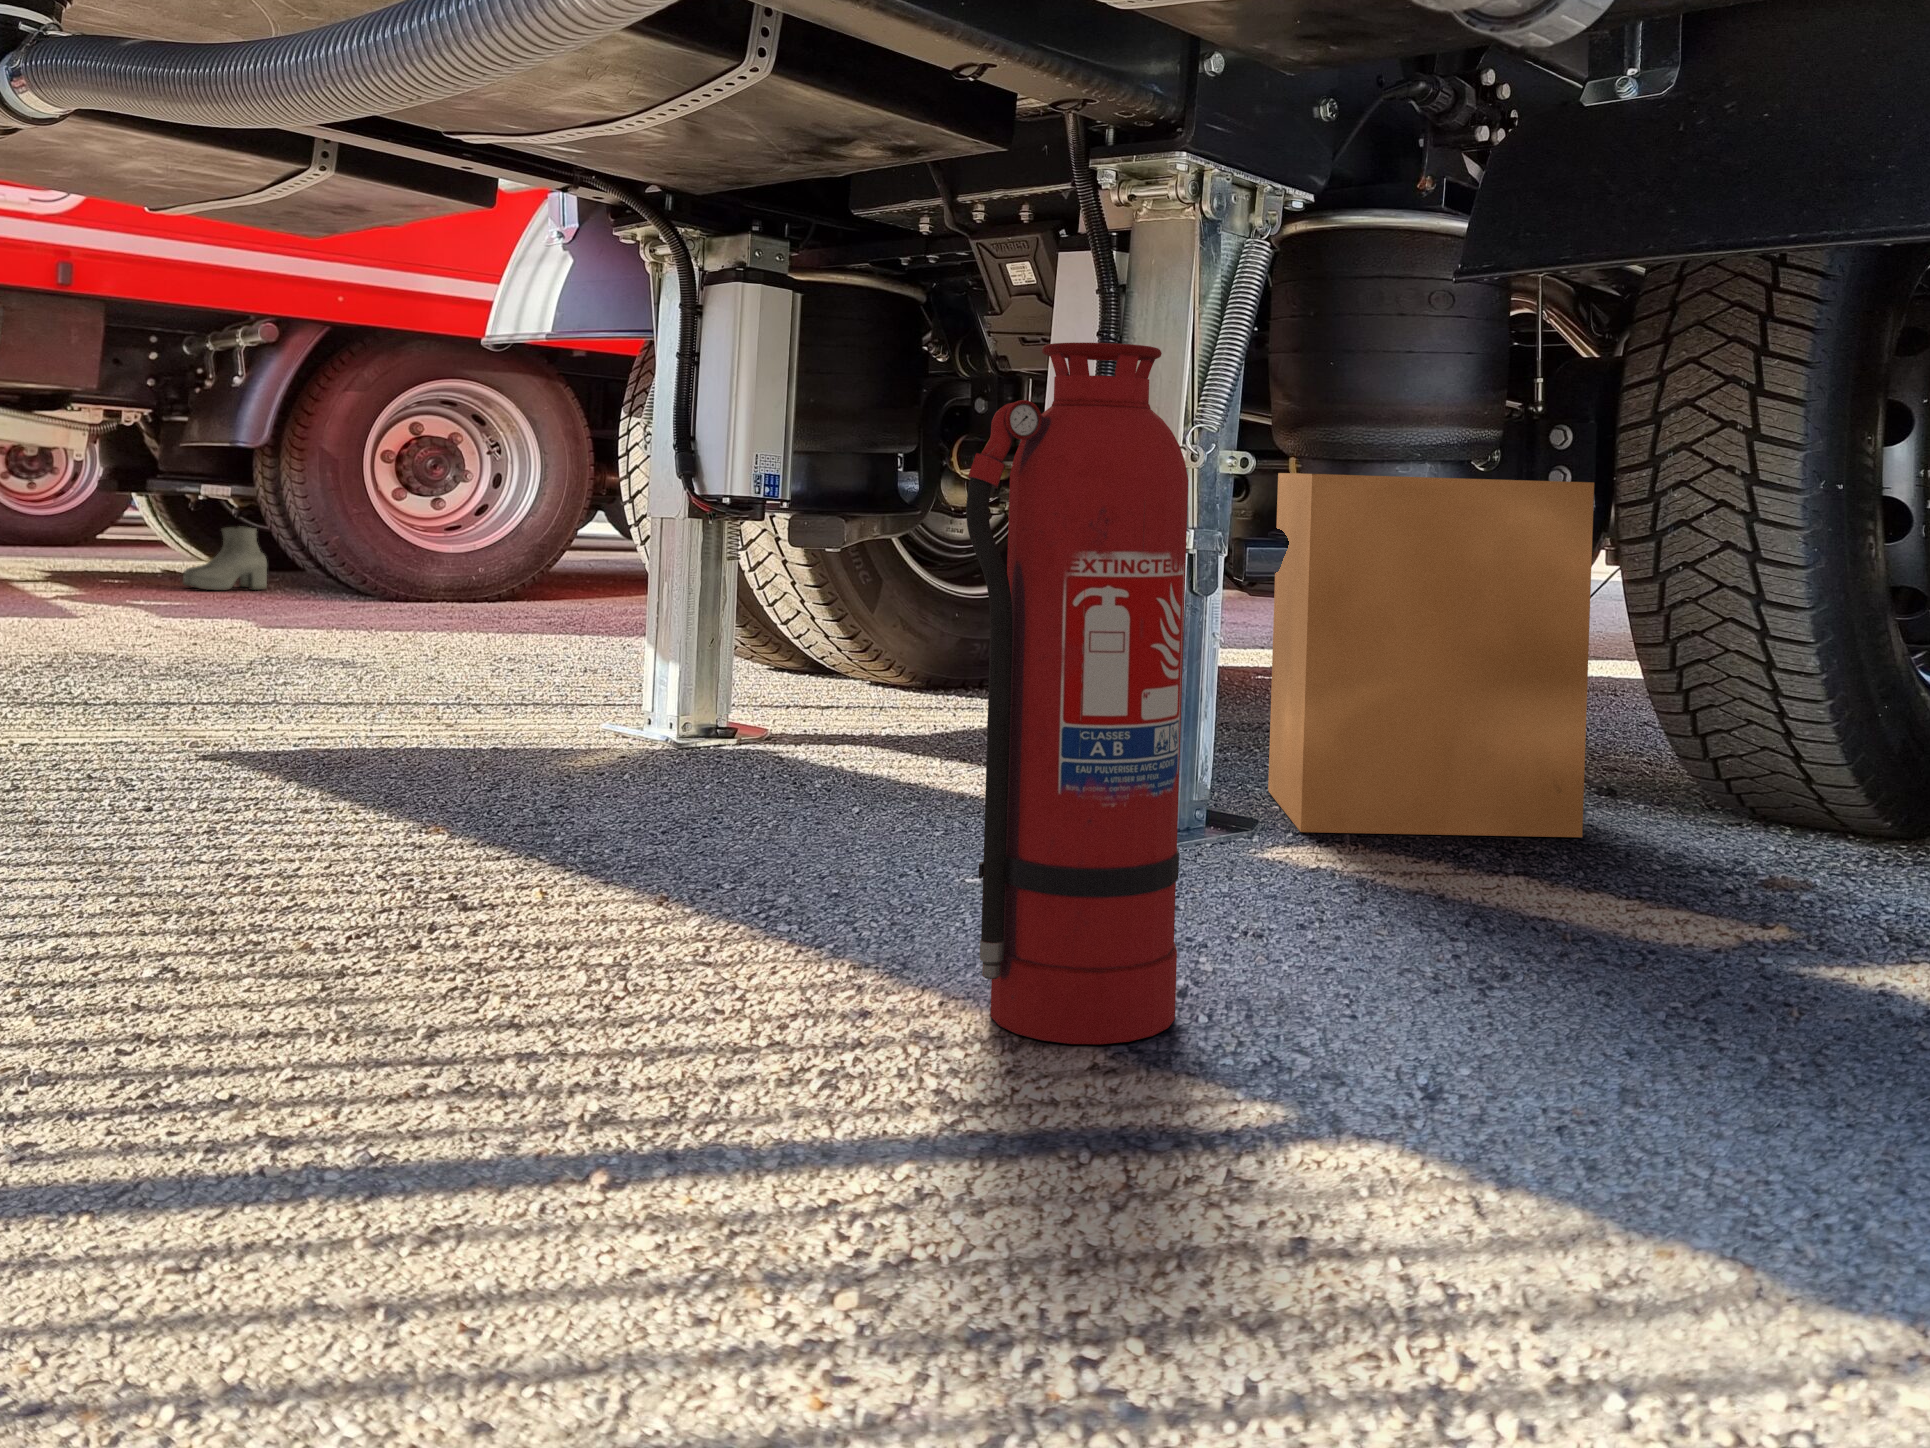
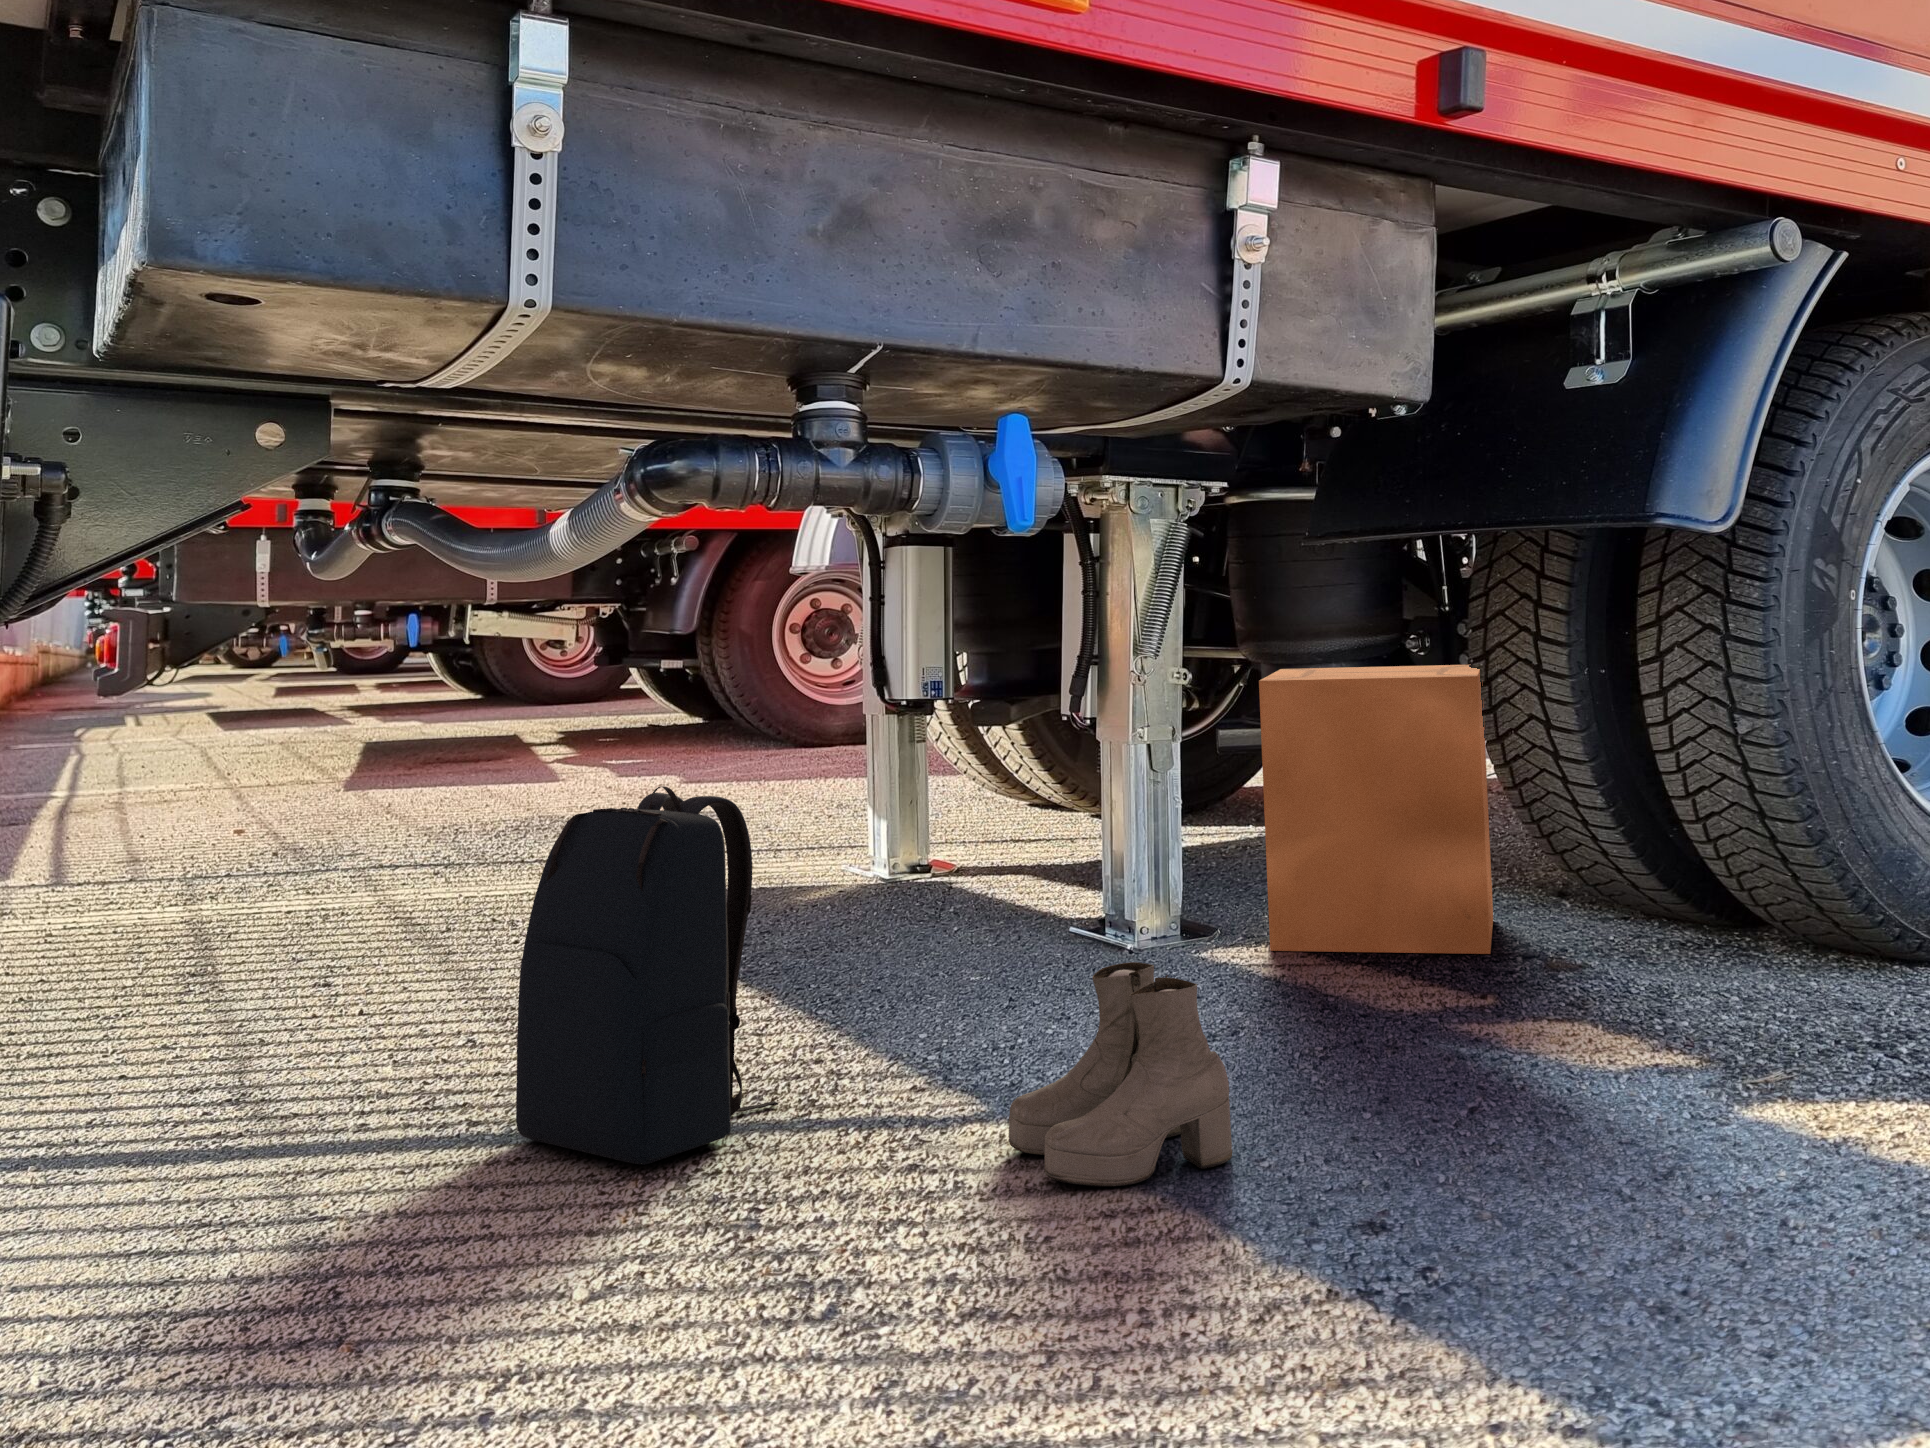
fire extinguisher: present [966,342,1188,1044] -> none [853,654,1012,1091]
backpack: none [395,511,843,1213] -> present [516,786,778,1165]
boots: present [183,526,267,591] -> present [1009,962,1232,1186]

